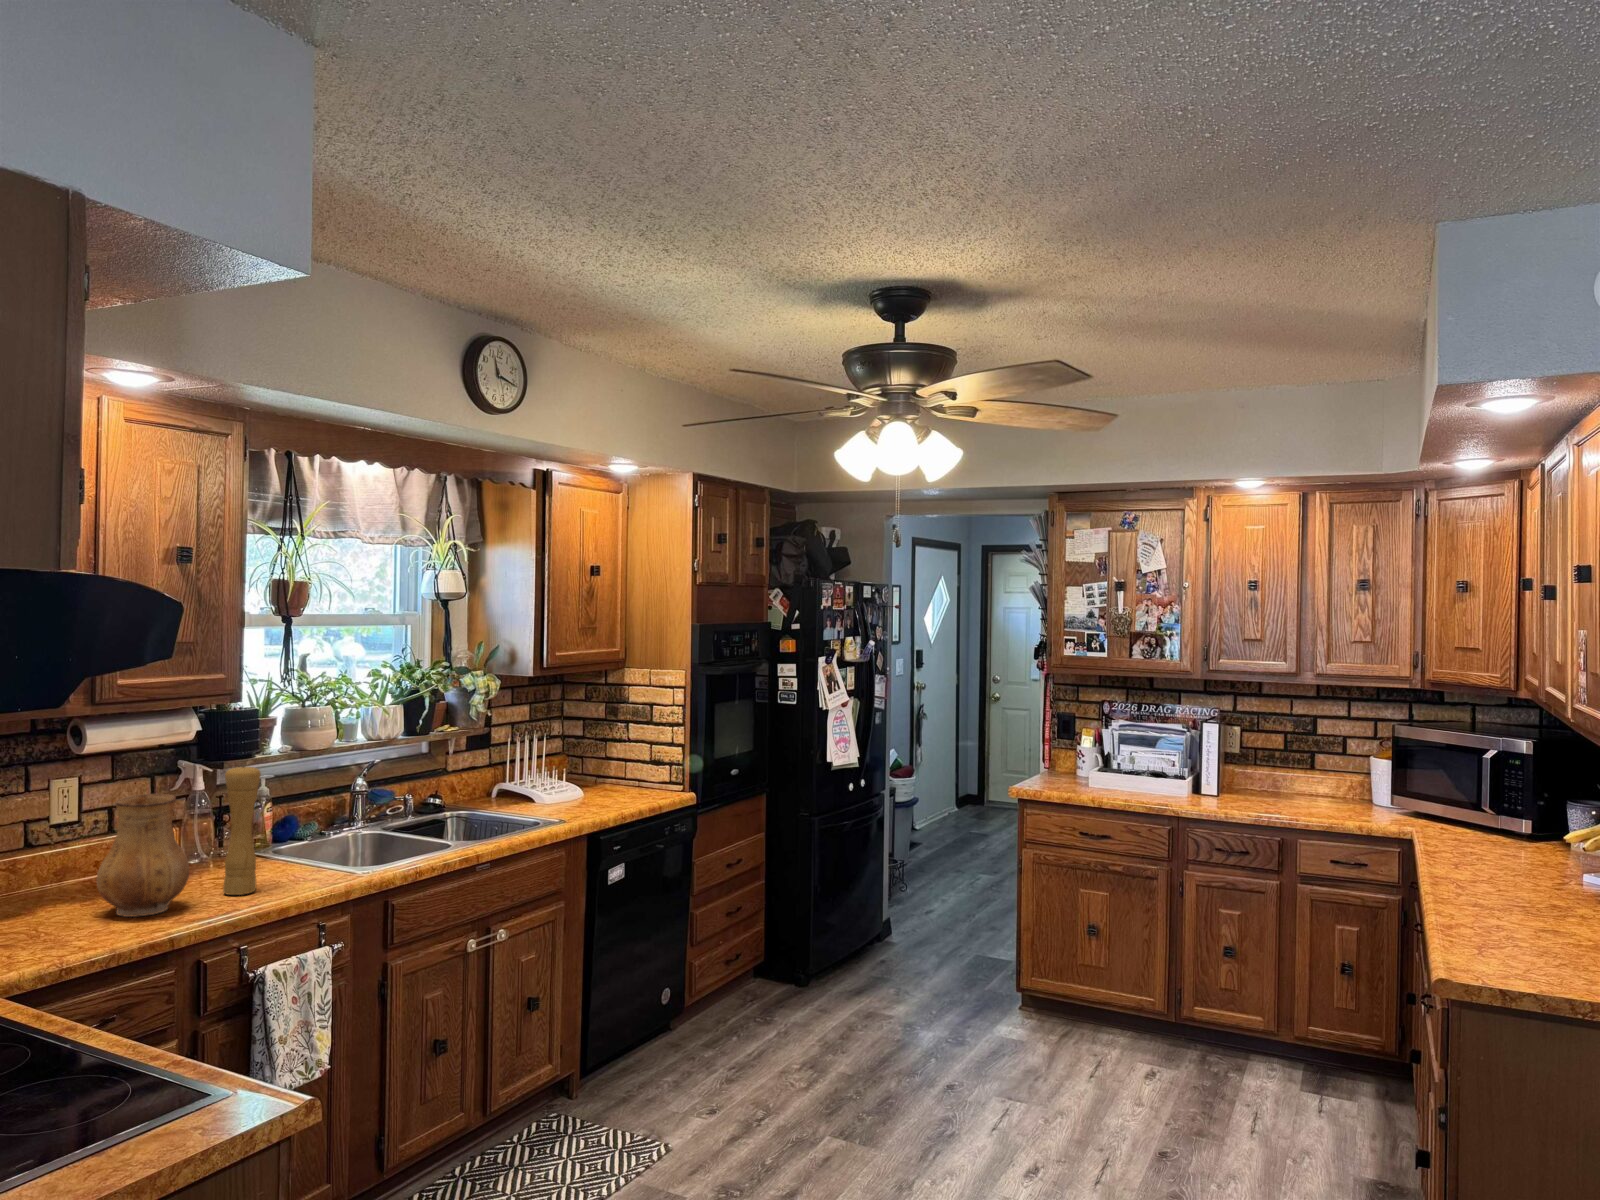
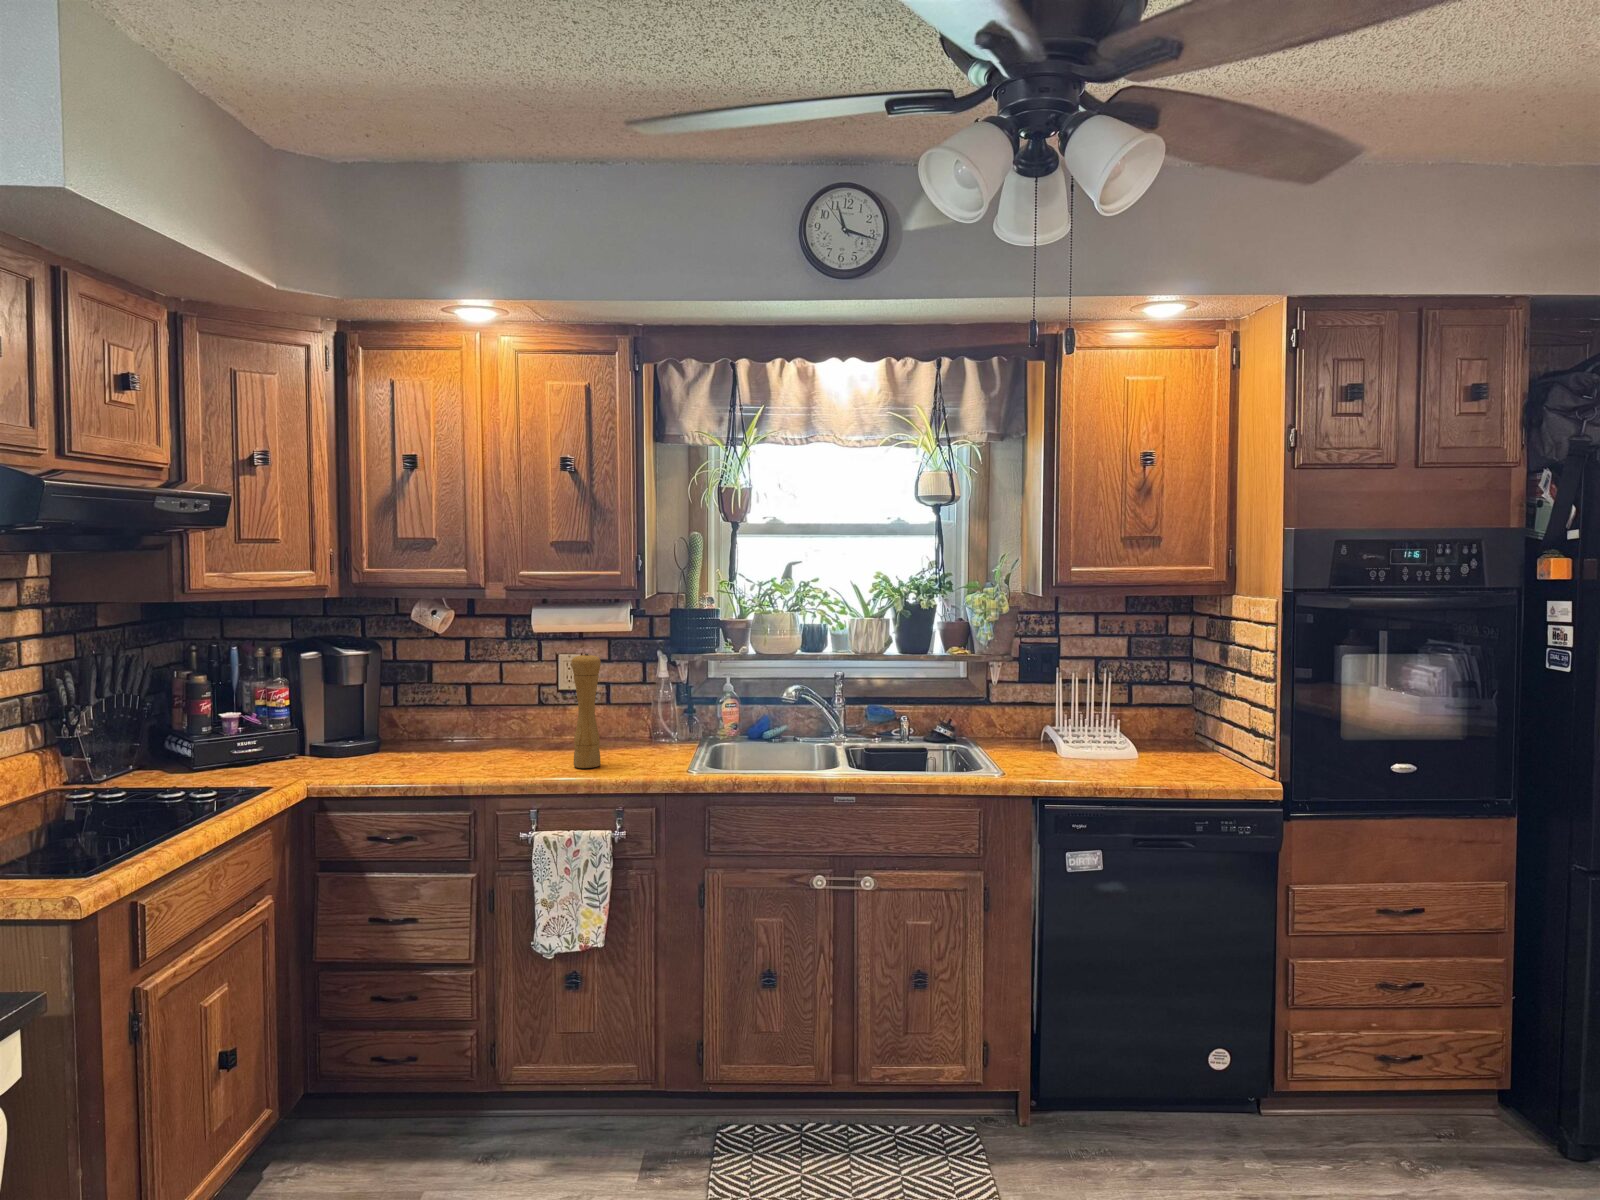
ceramic pitcher: present [96,794,189,917] -> none [477,668,545,766]

